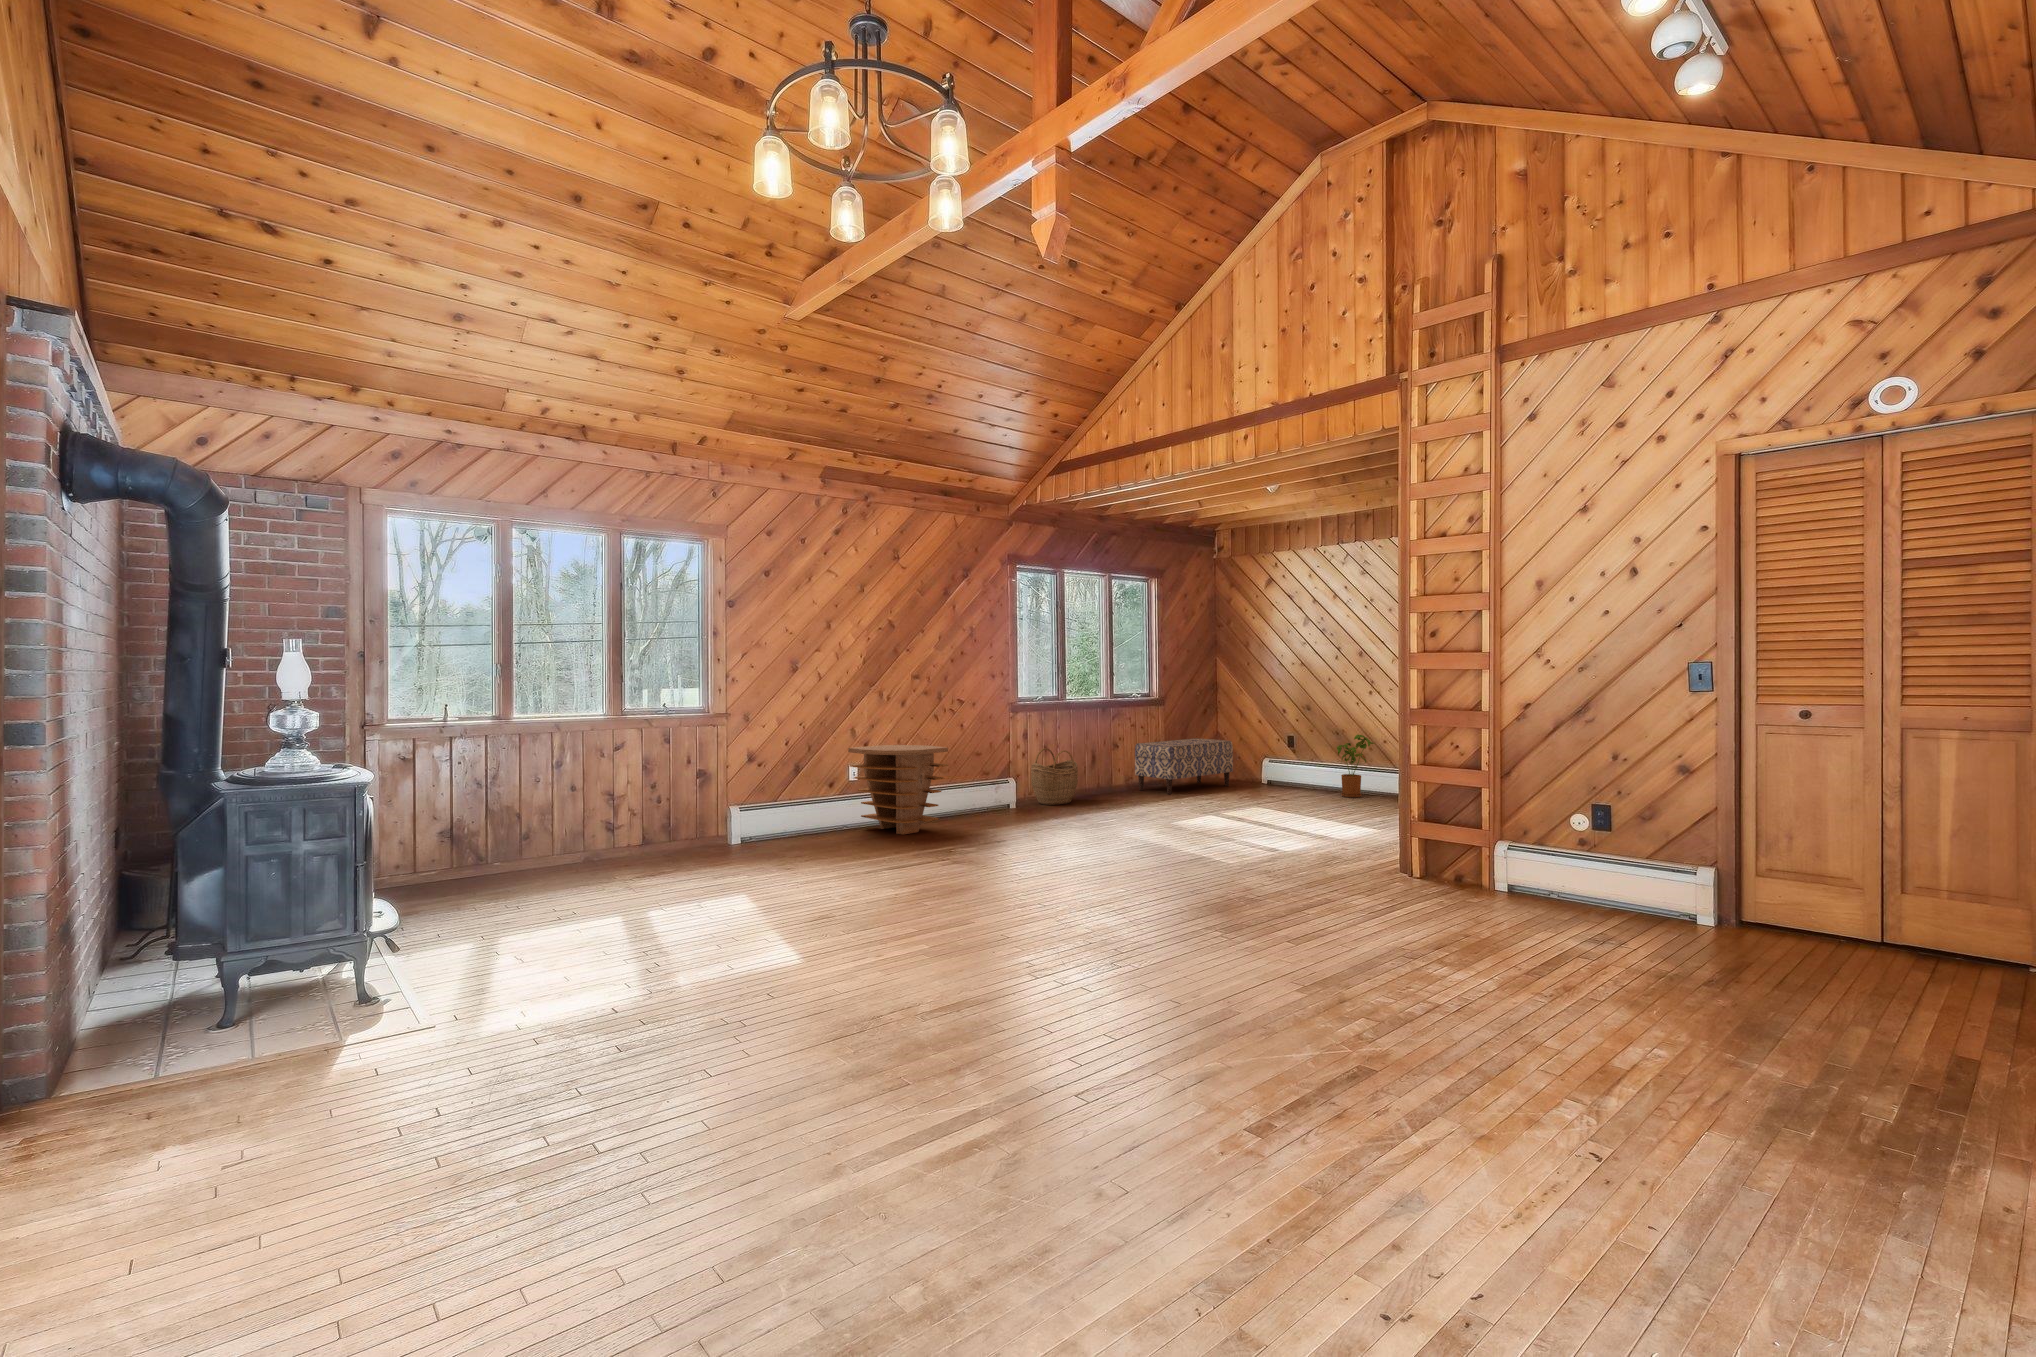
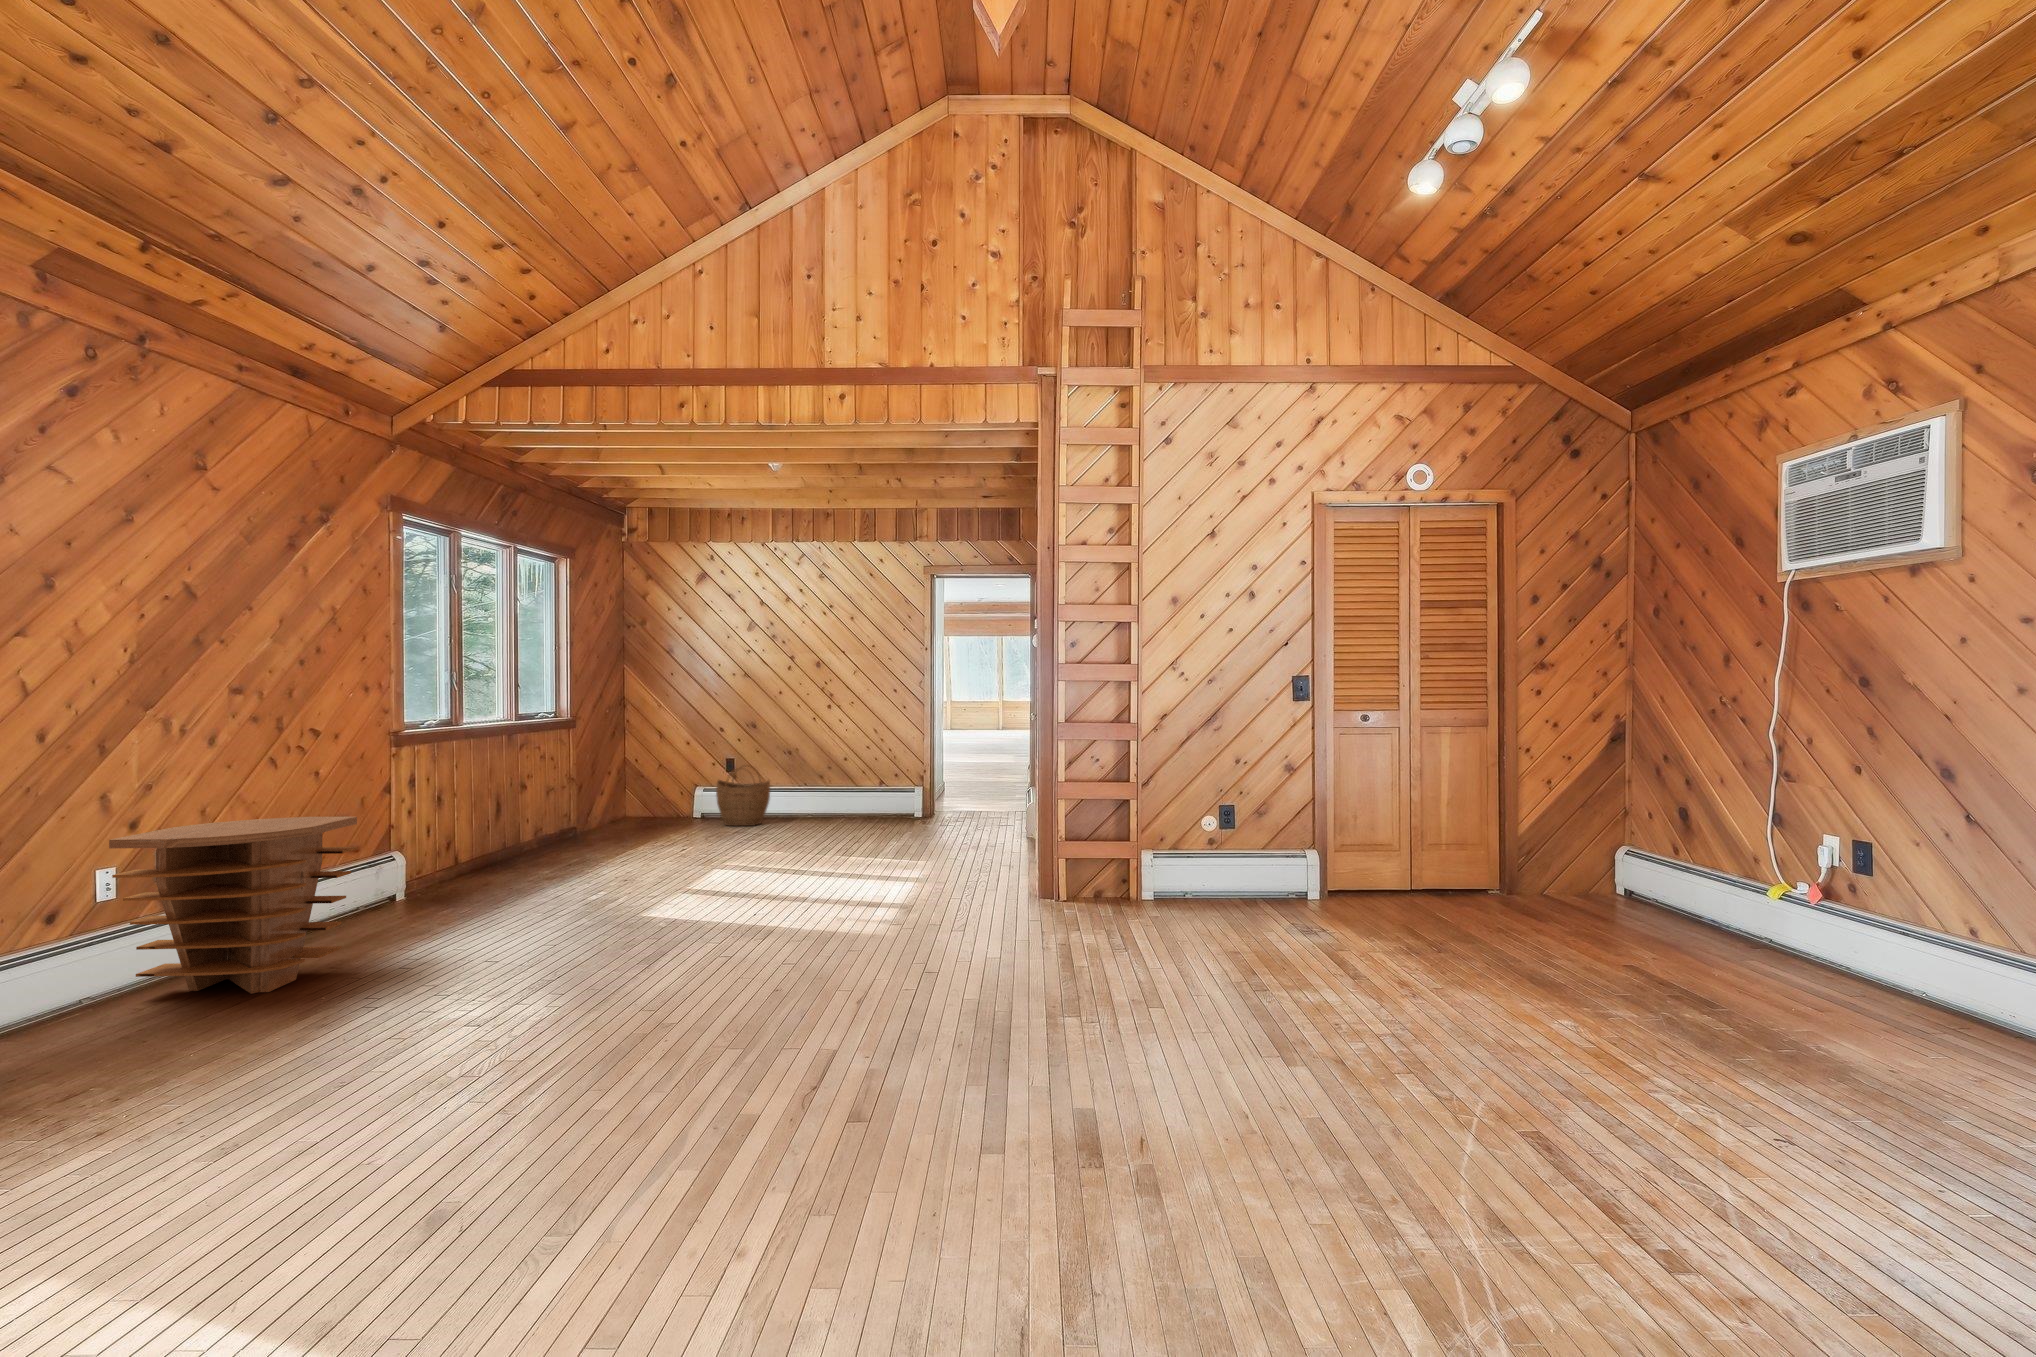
house plant: present [1337,735,1374,797] -> none [799,754,839,825]
bench: present [1135,738,1233,794] -> none [548,770,666,848]
woven basket: present [1031,748,1078,805] -> present [716,767,770,826]

